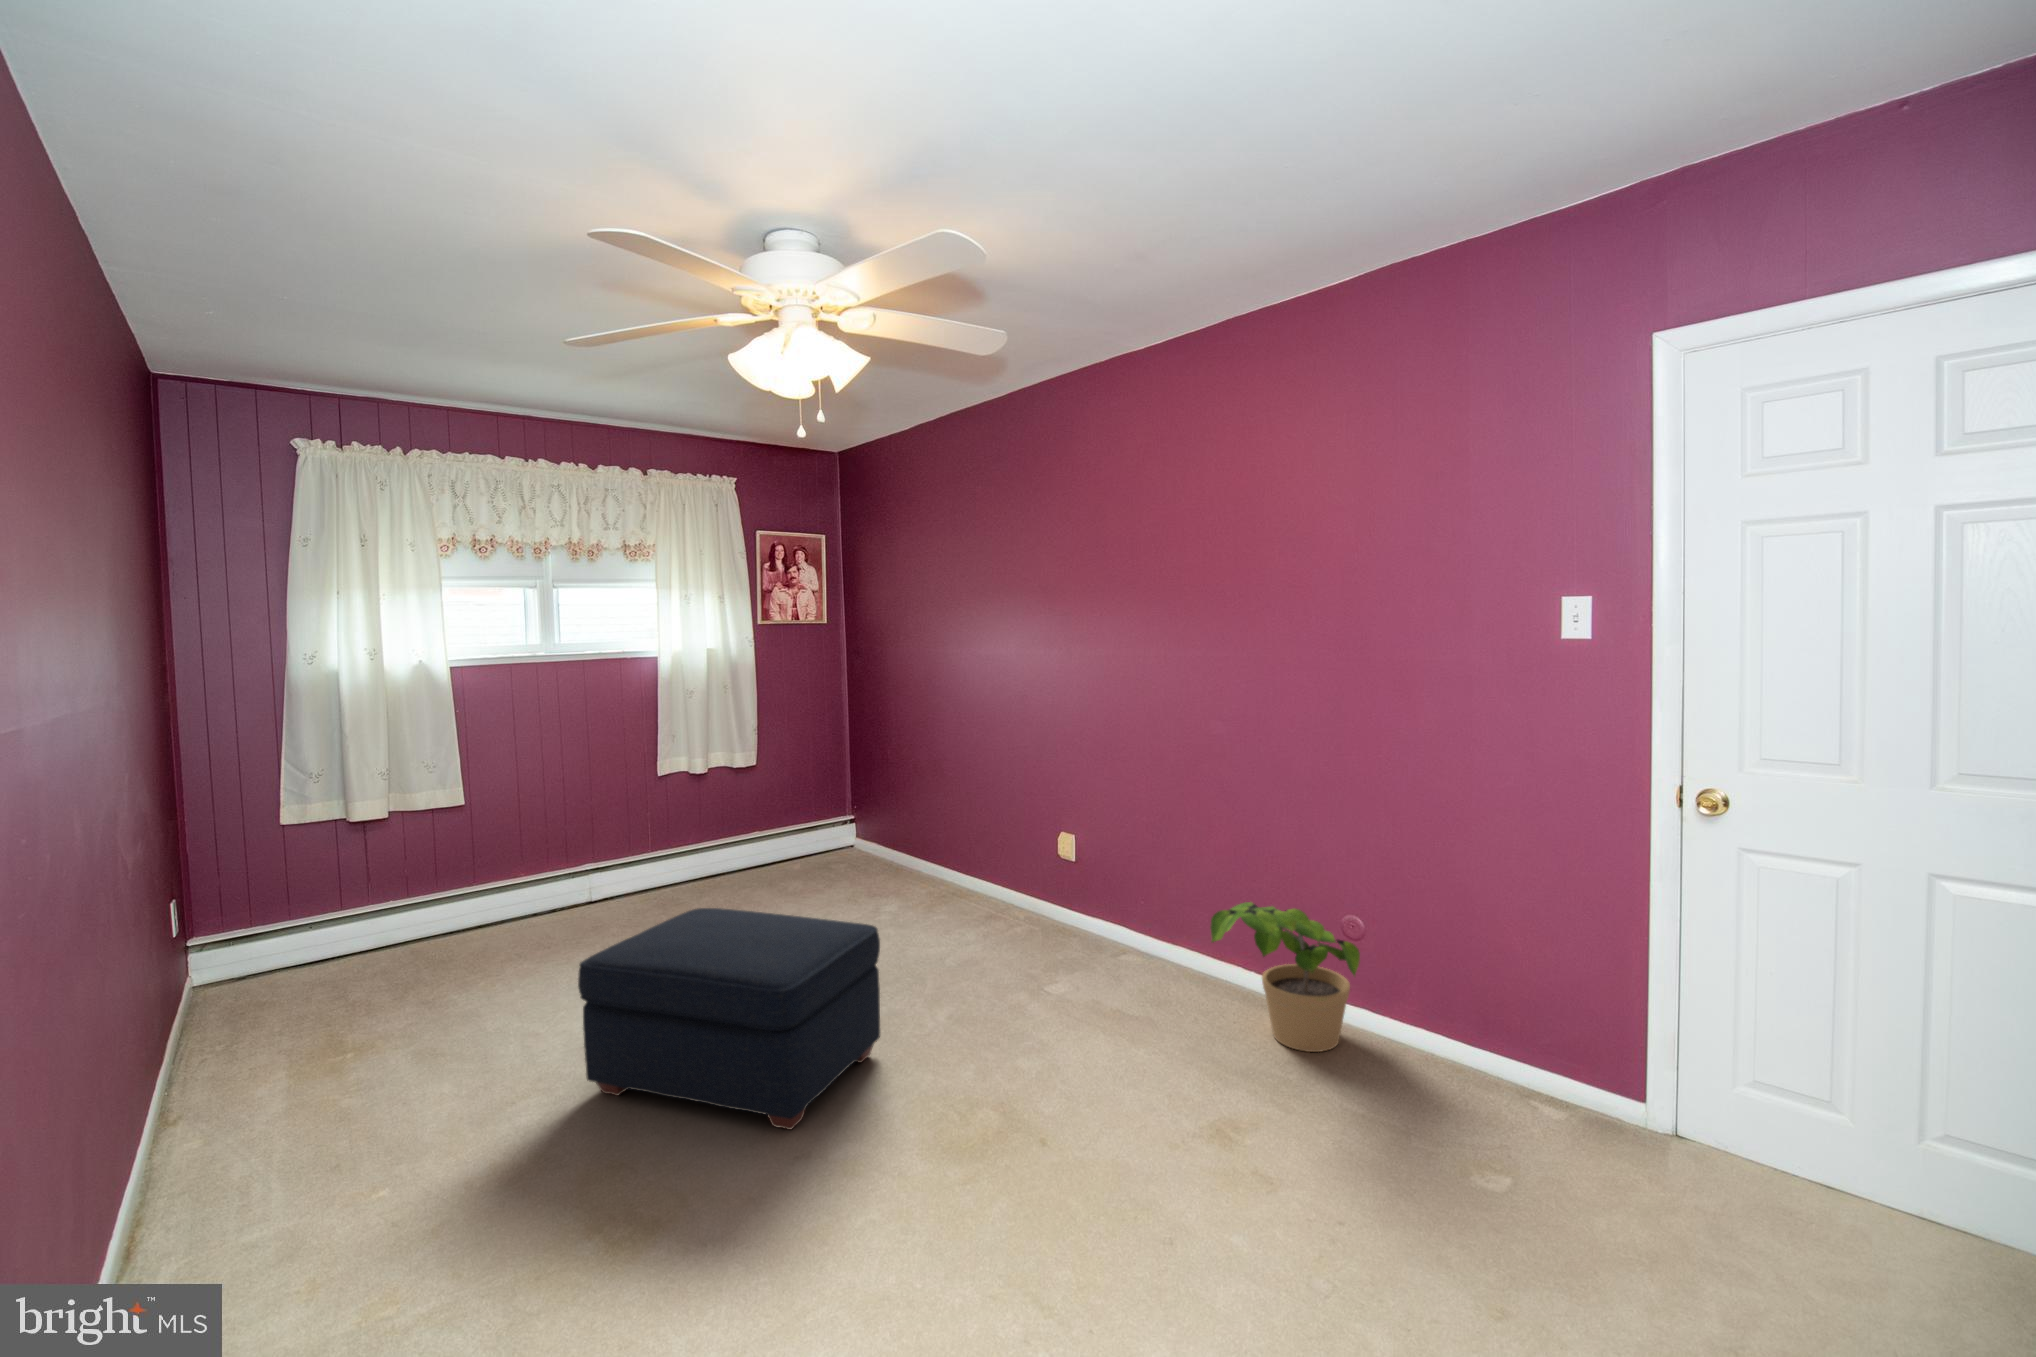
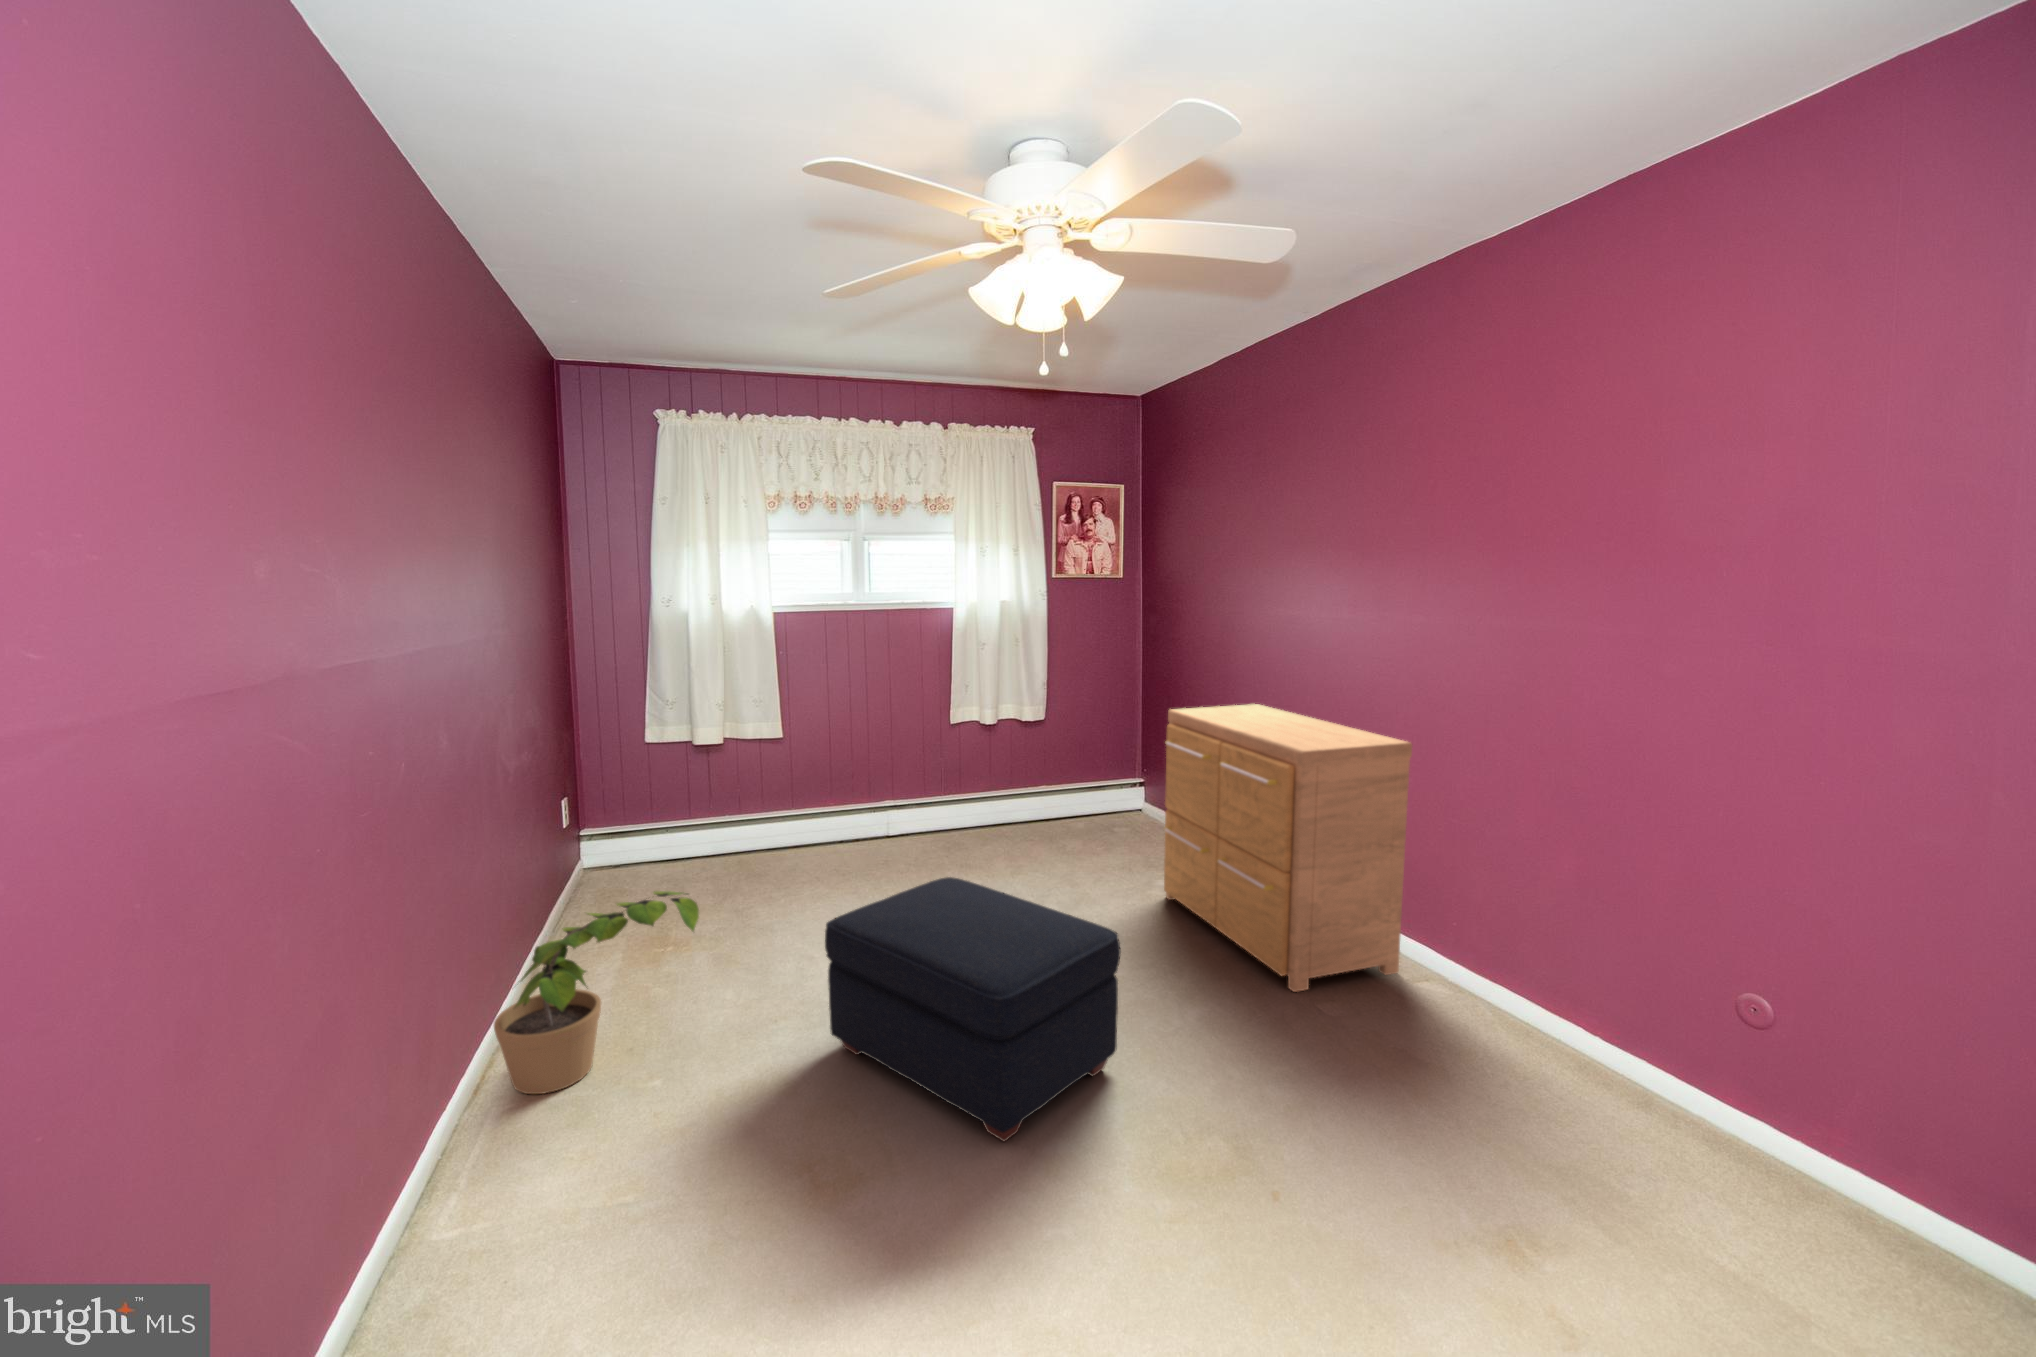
dresser: none [889,728,1098,967] -> present [1164,704,1412,992]
potted plant: present [1210,902,1360,1052] -> present [494,891,699,1094]

